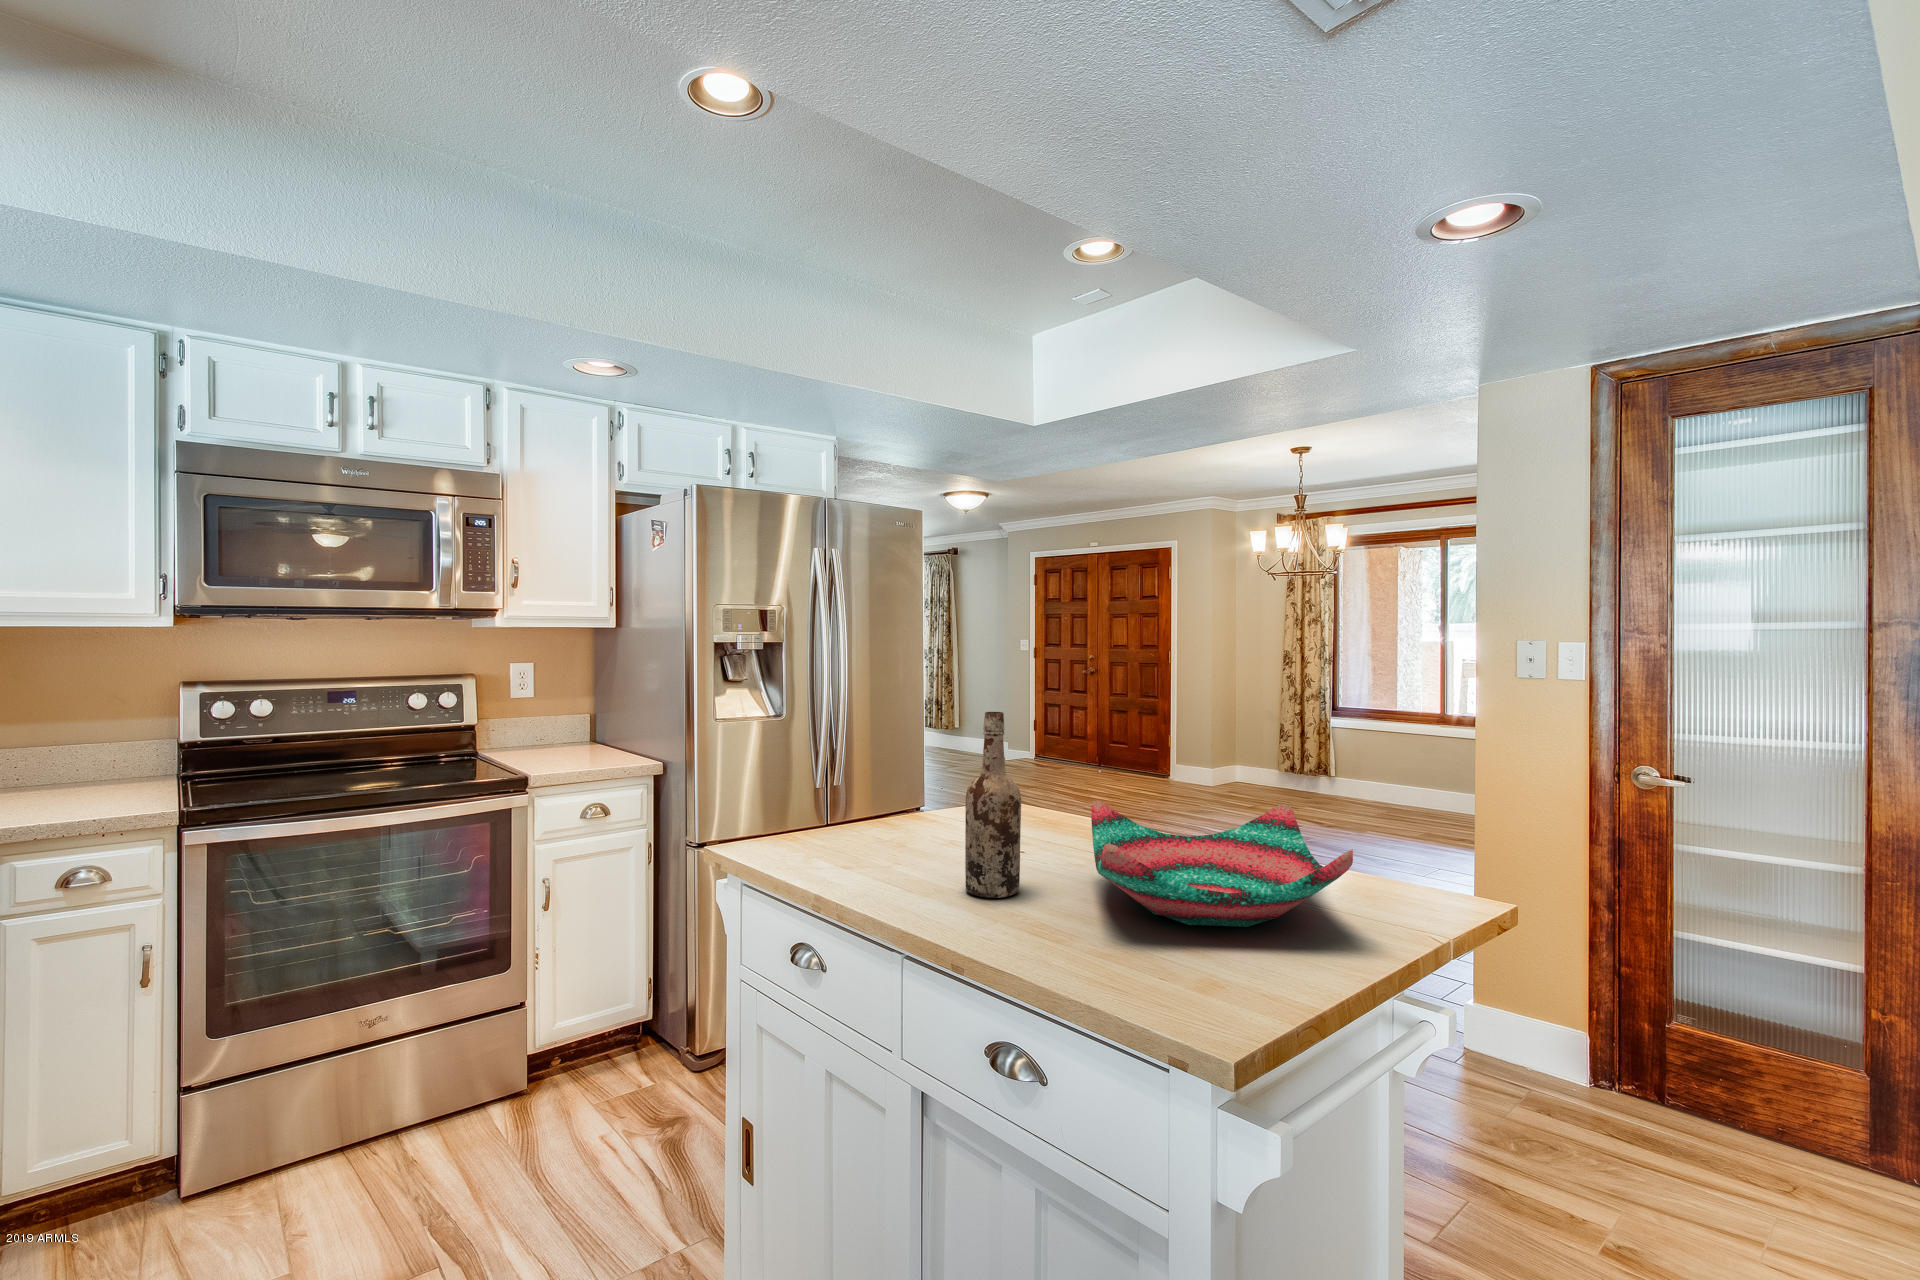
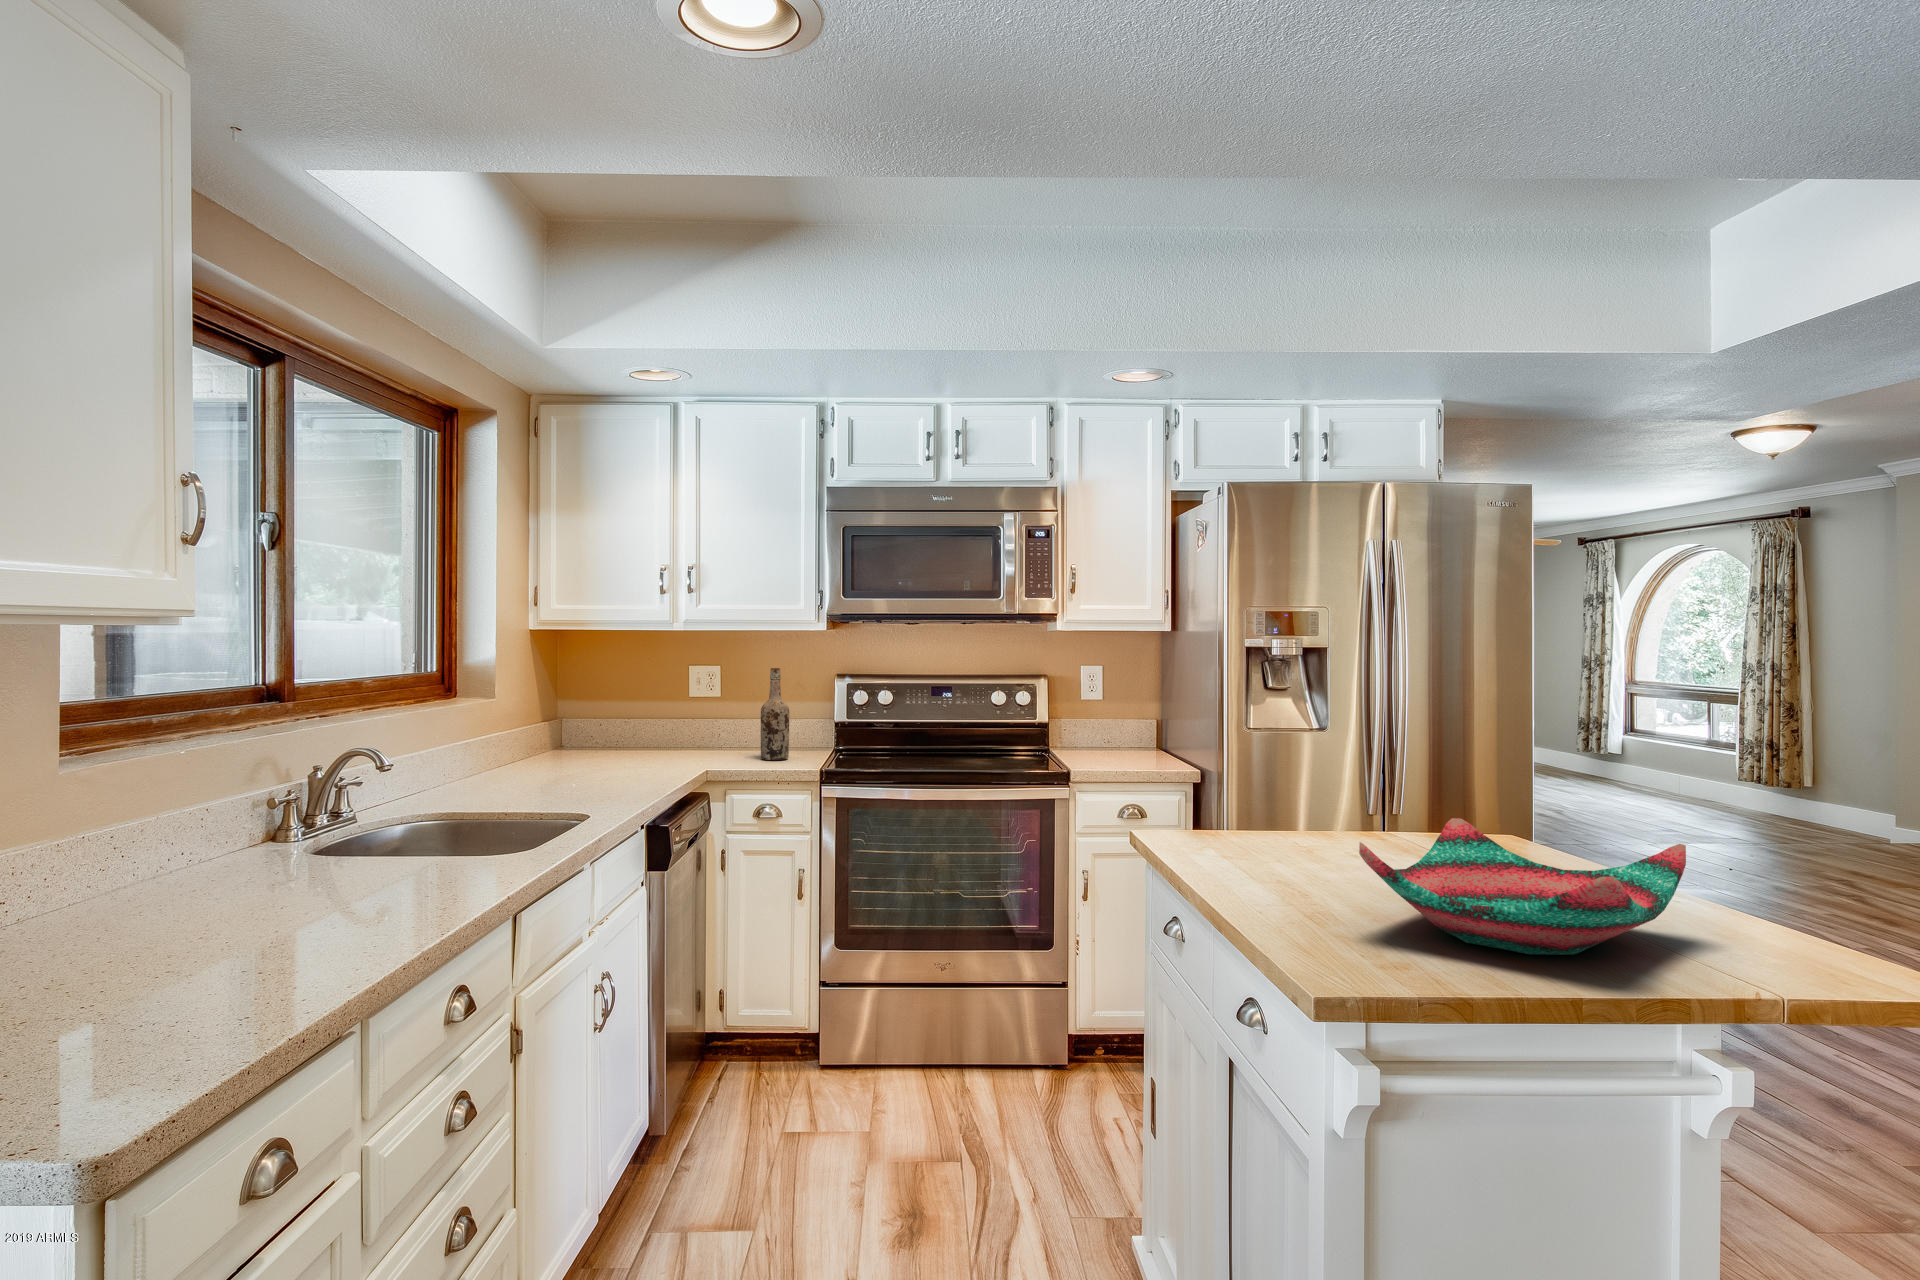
wine bottle: present [965,712,1021,898] -> present [761,668,789,760]

